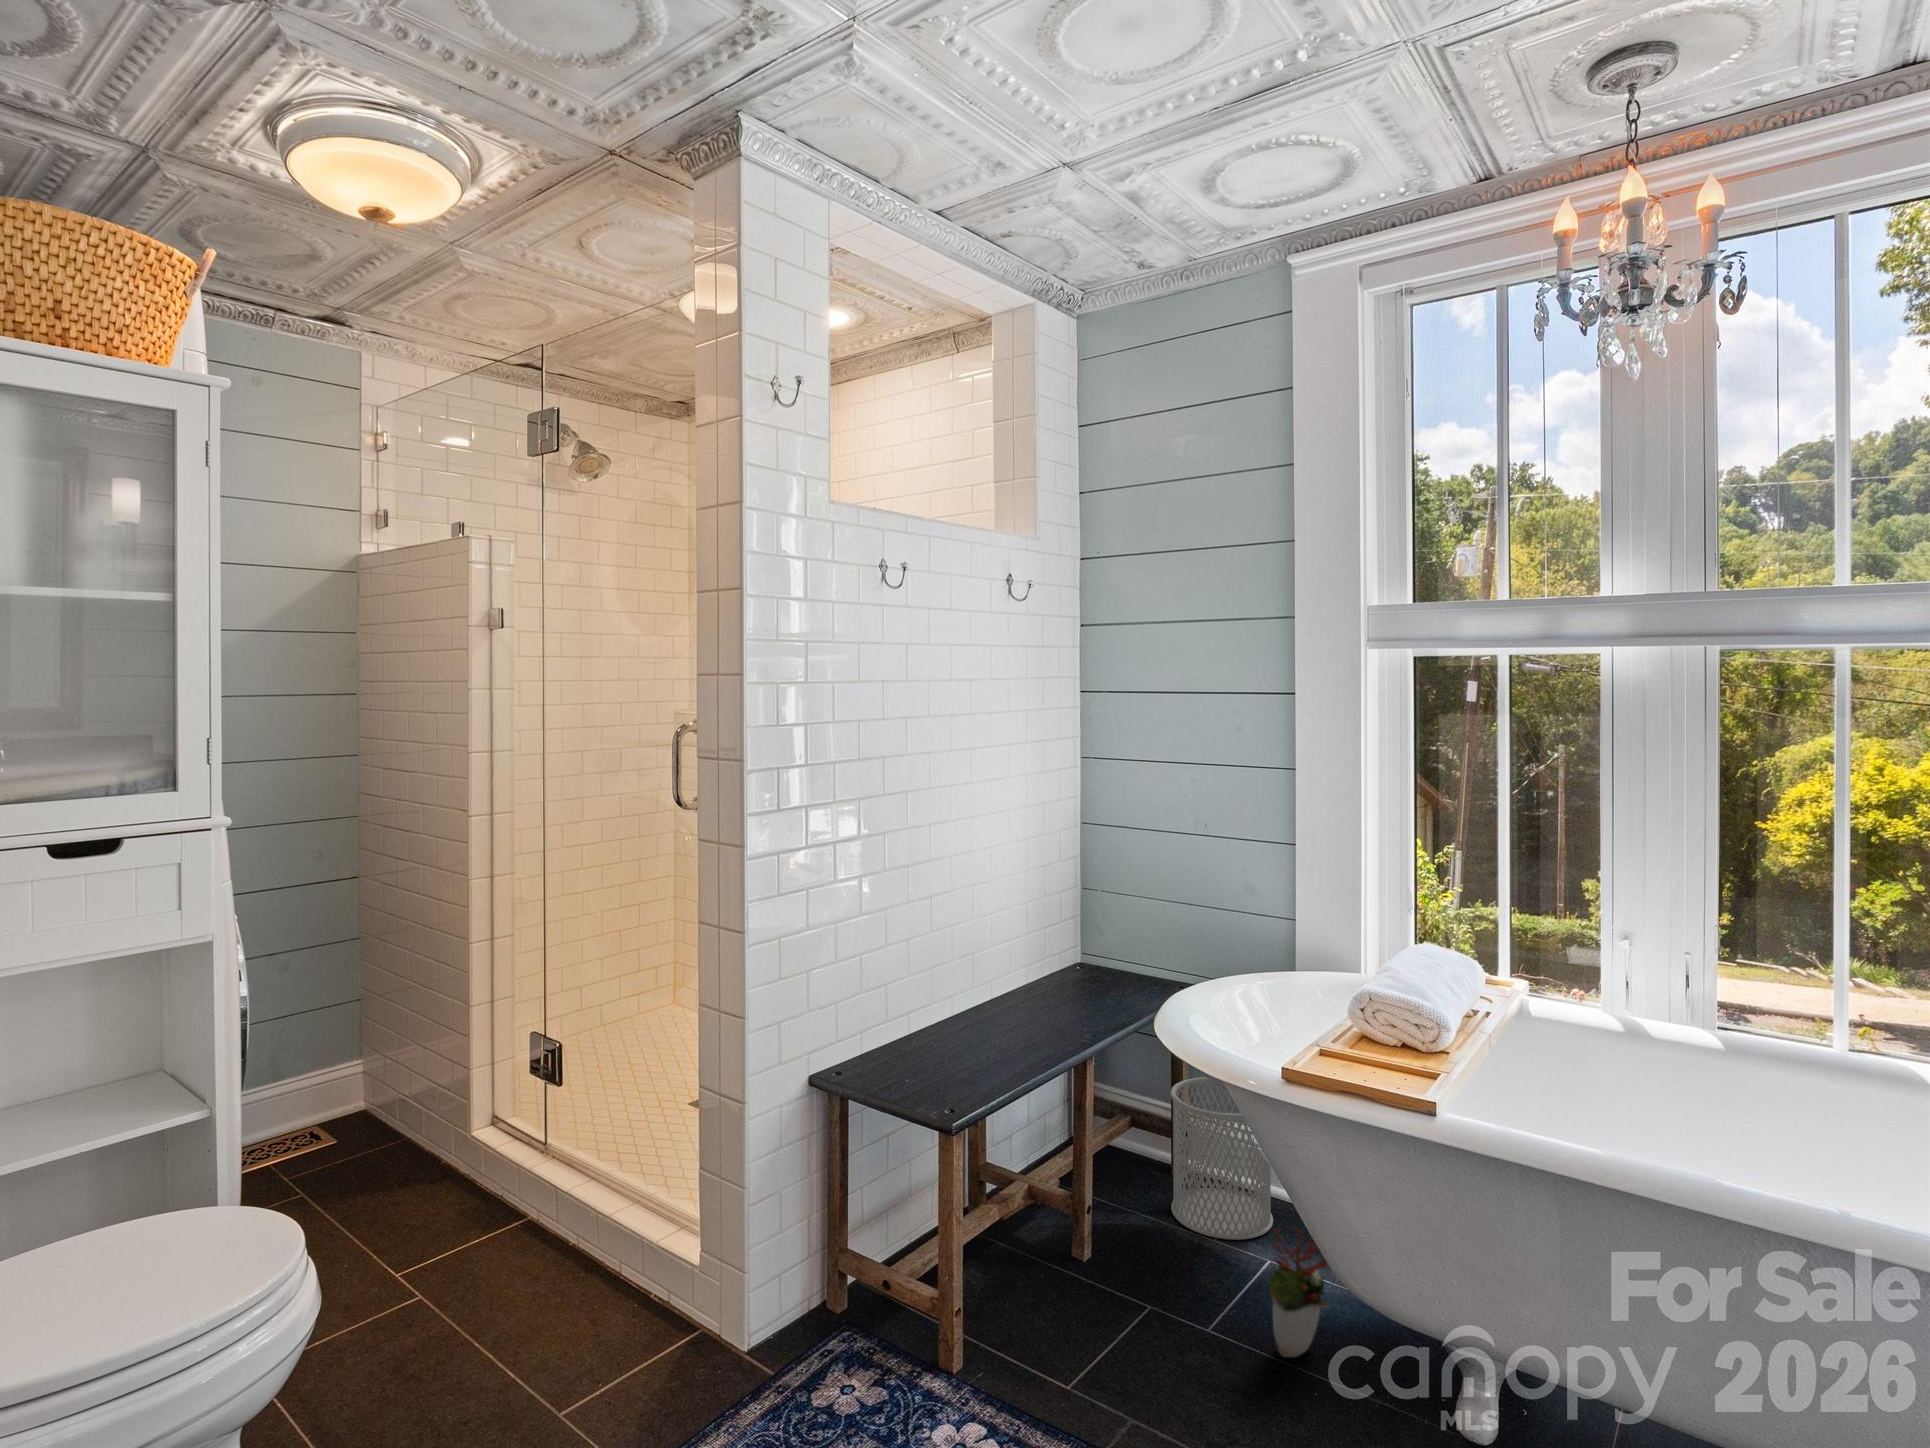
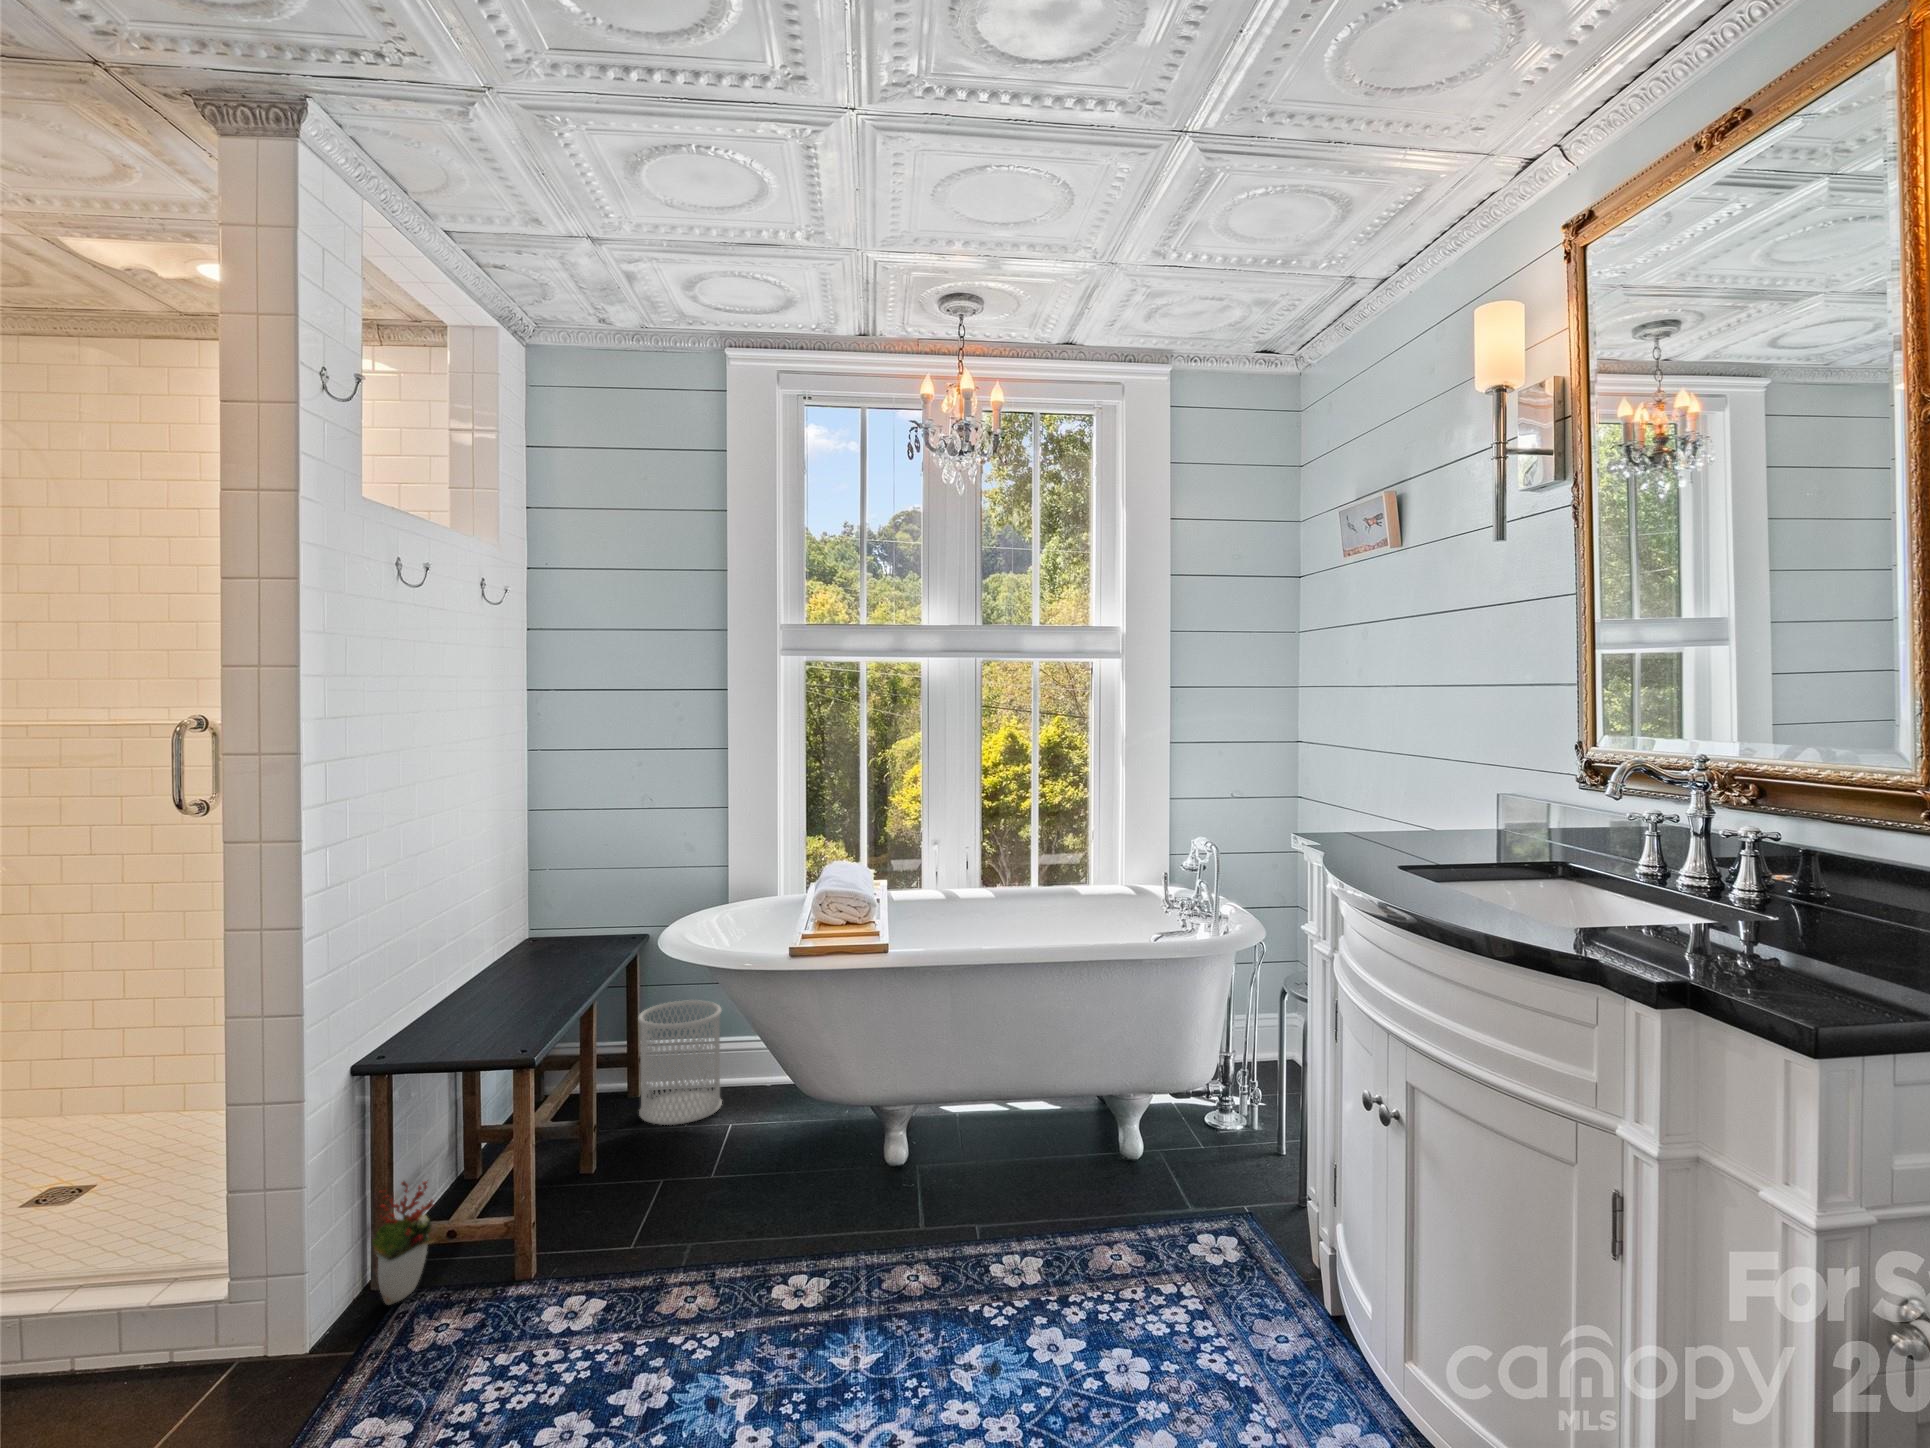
decorative plant: present [1268,1228,1329,1357] -> present [372,1181,435,1305]

